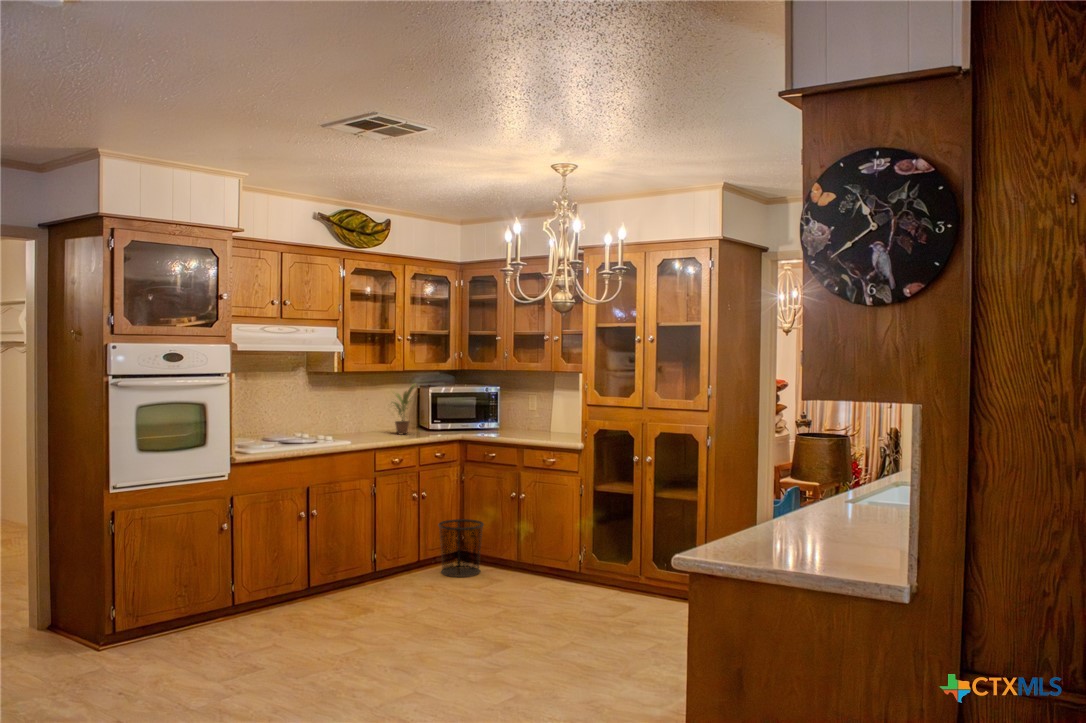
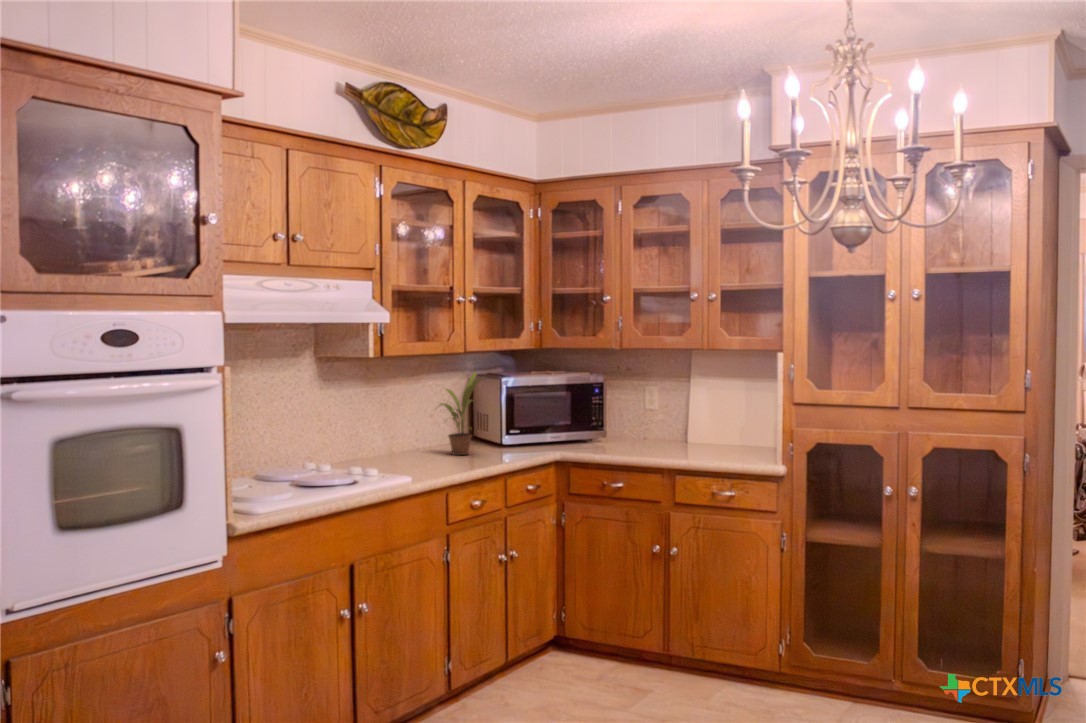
waste bin: present [438,519,484,577] -> none [536,588,610,687]

